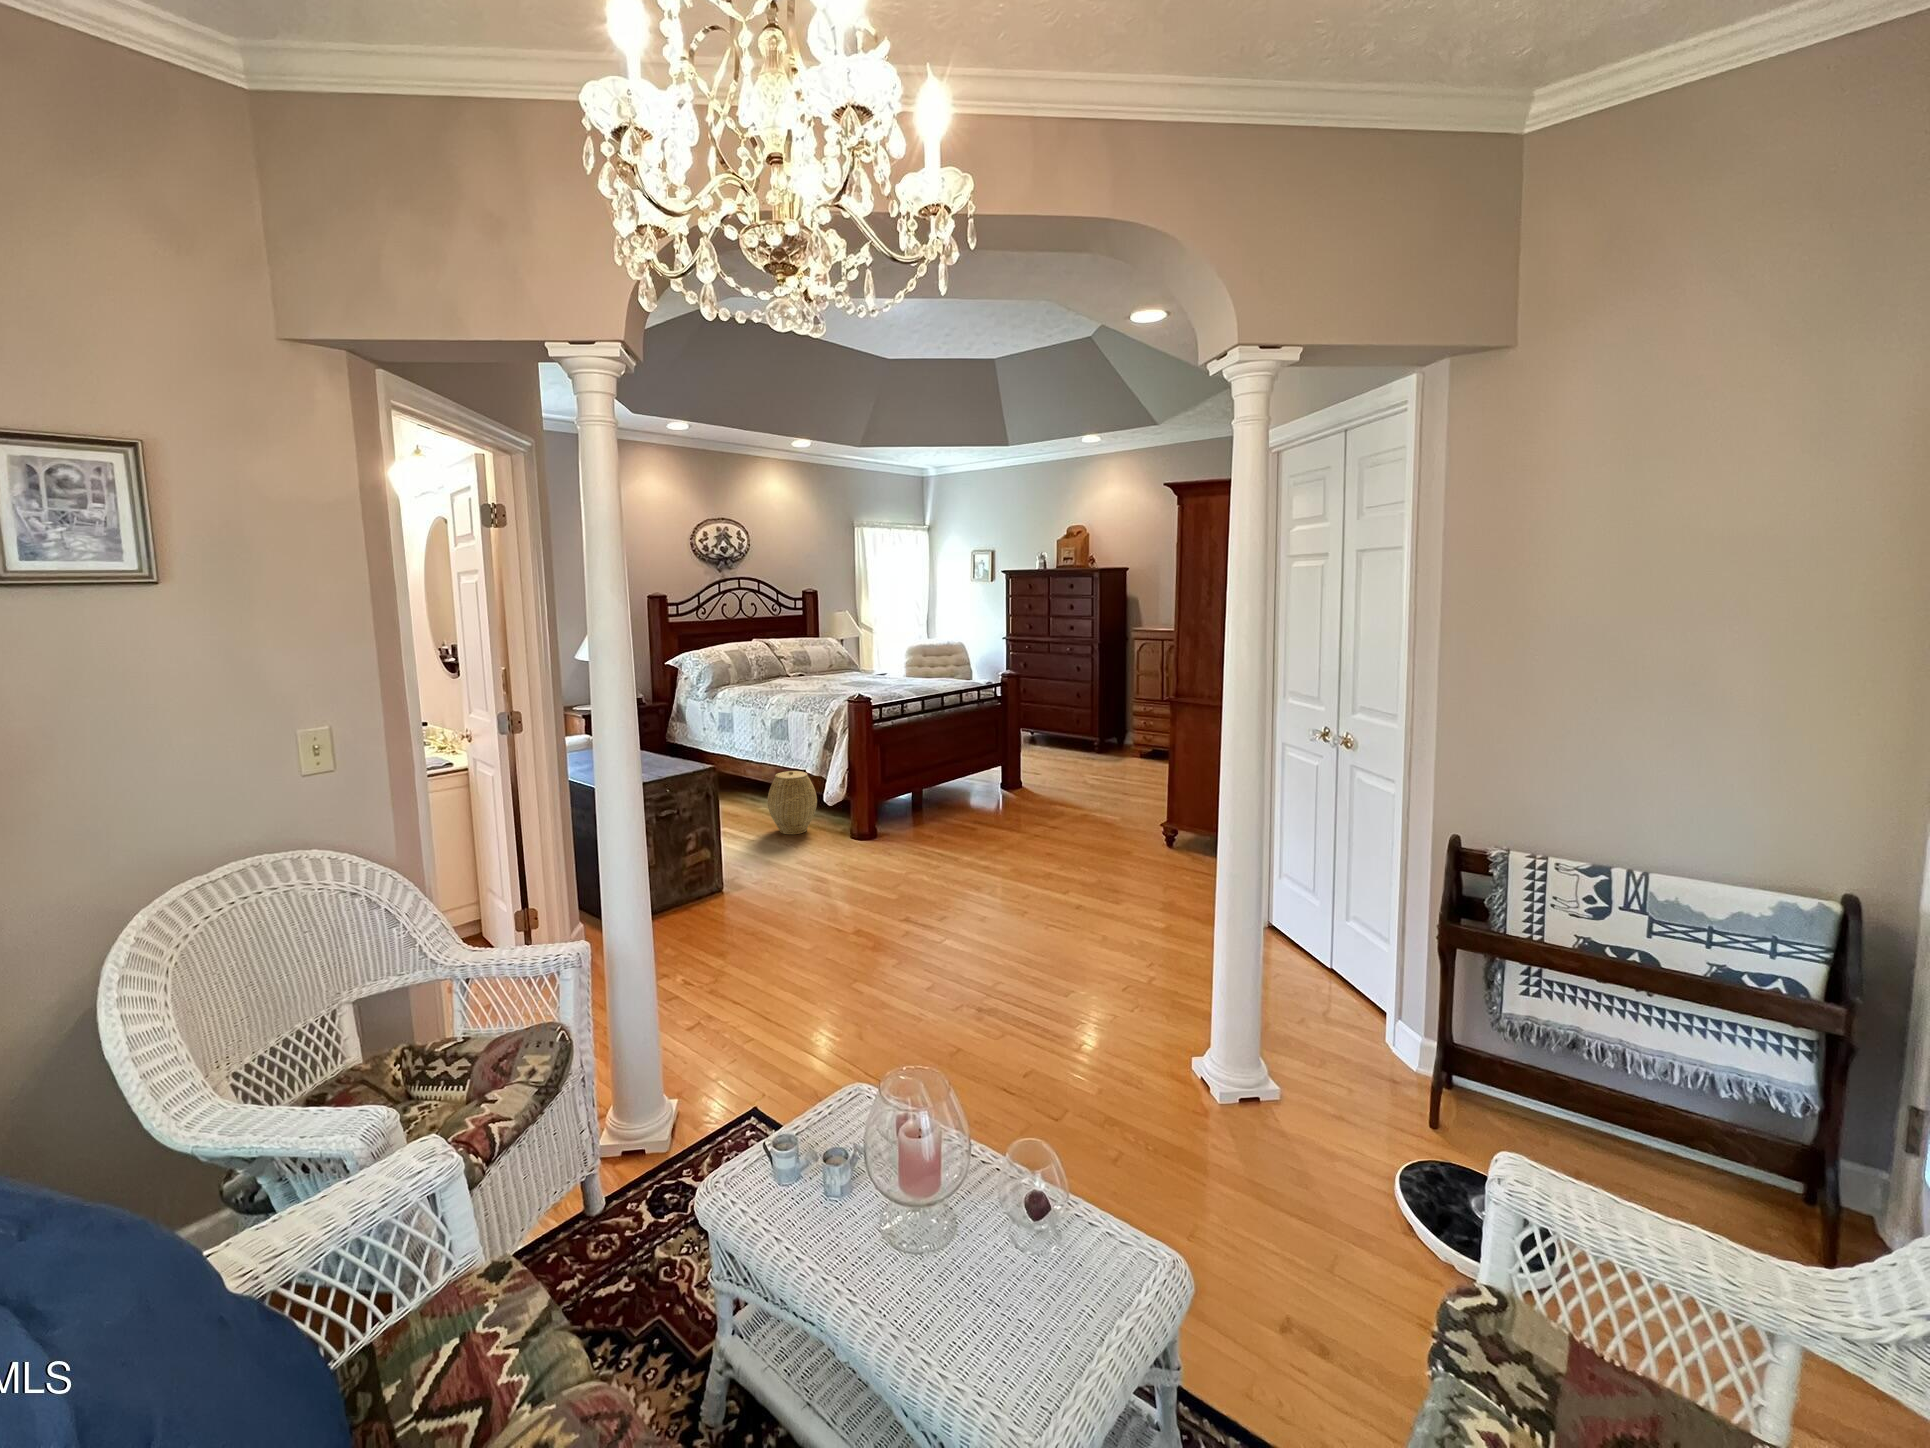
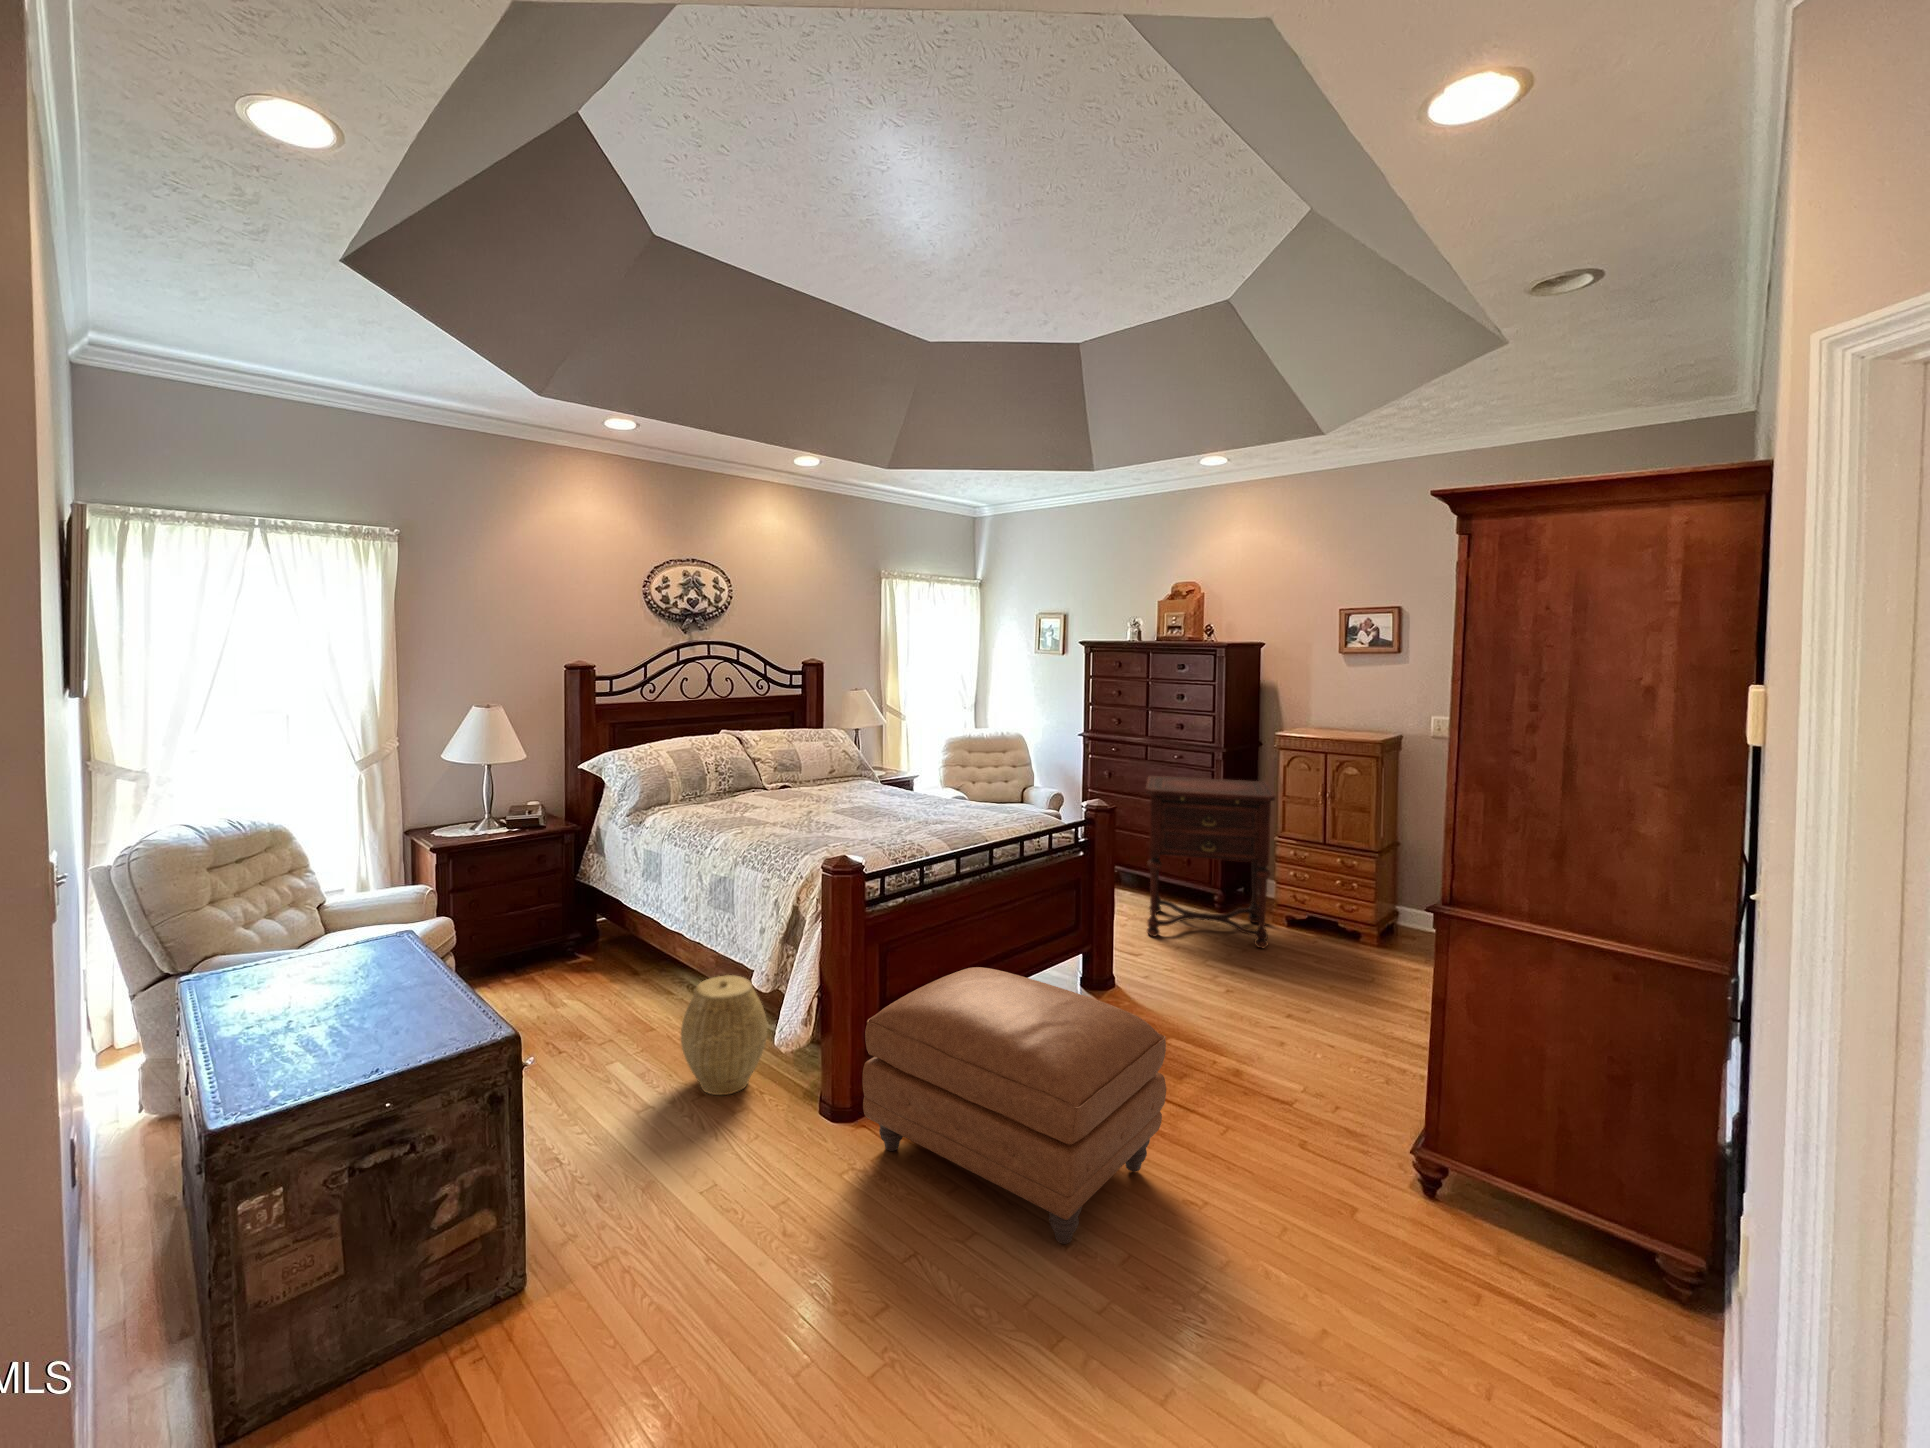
side table: none [1044,662,1126,768] -> present [1146,776,1275,948]
ottoman: none [878,755,1039,868] -> present [863,967,1166,1244]

